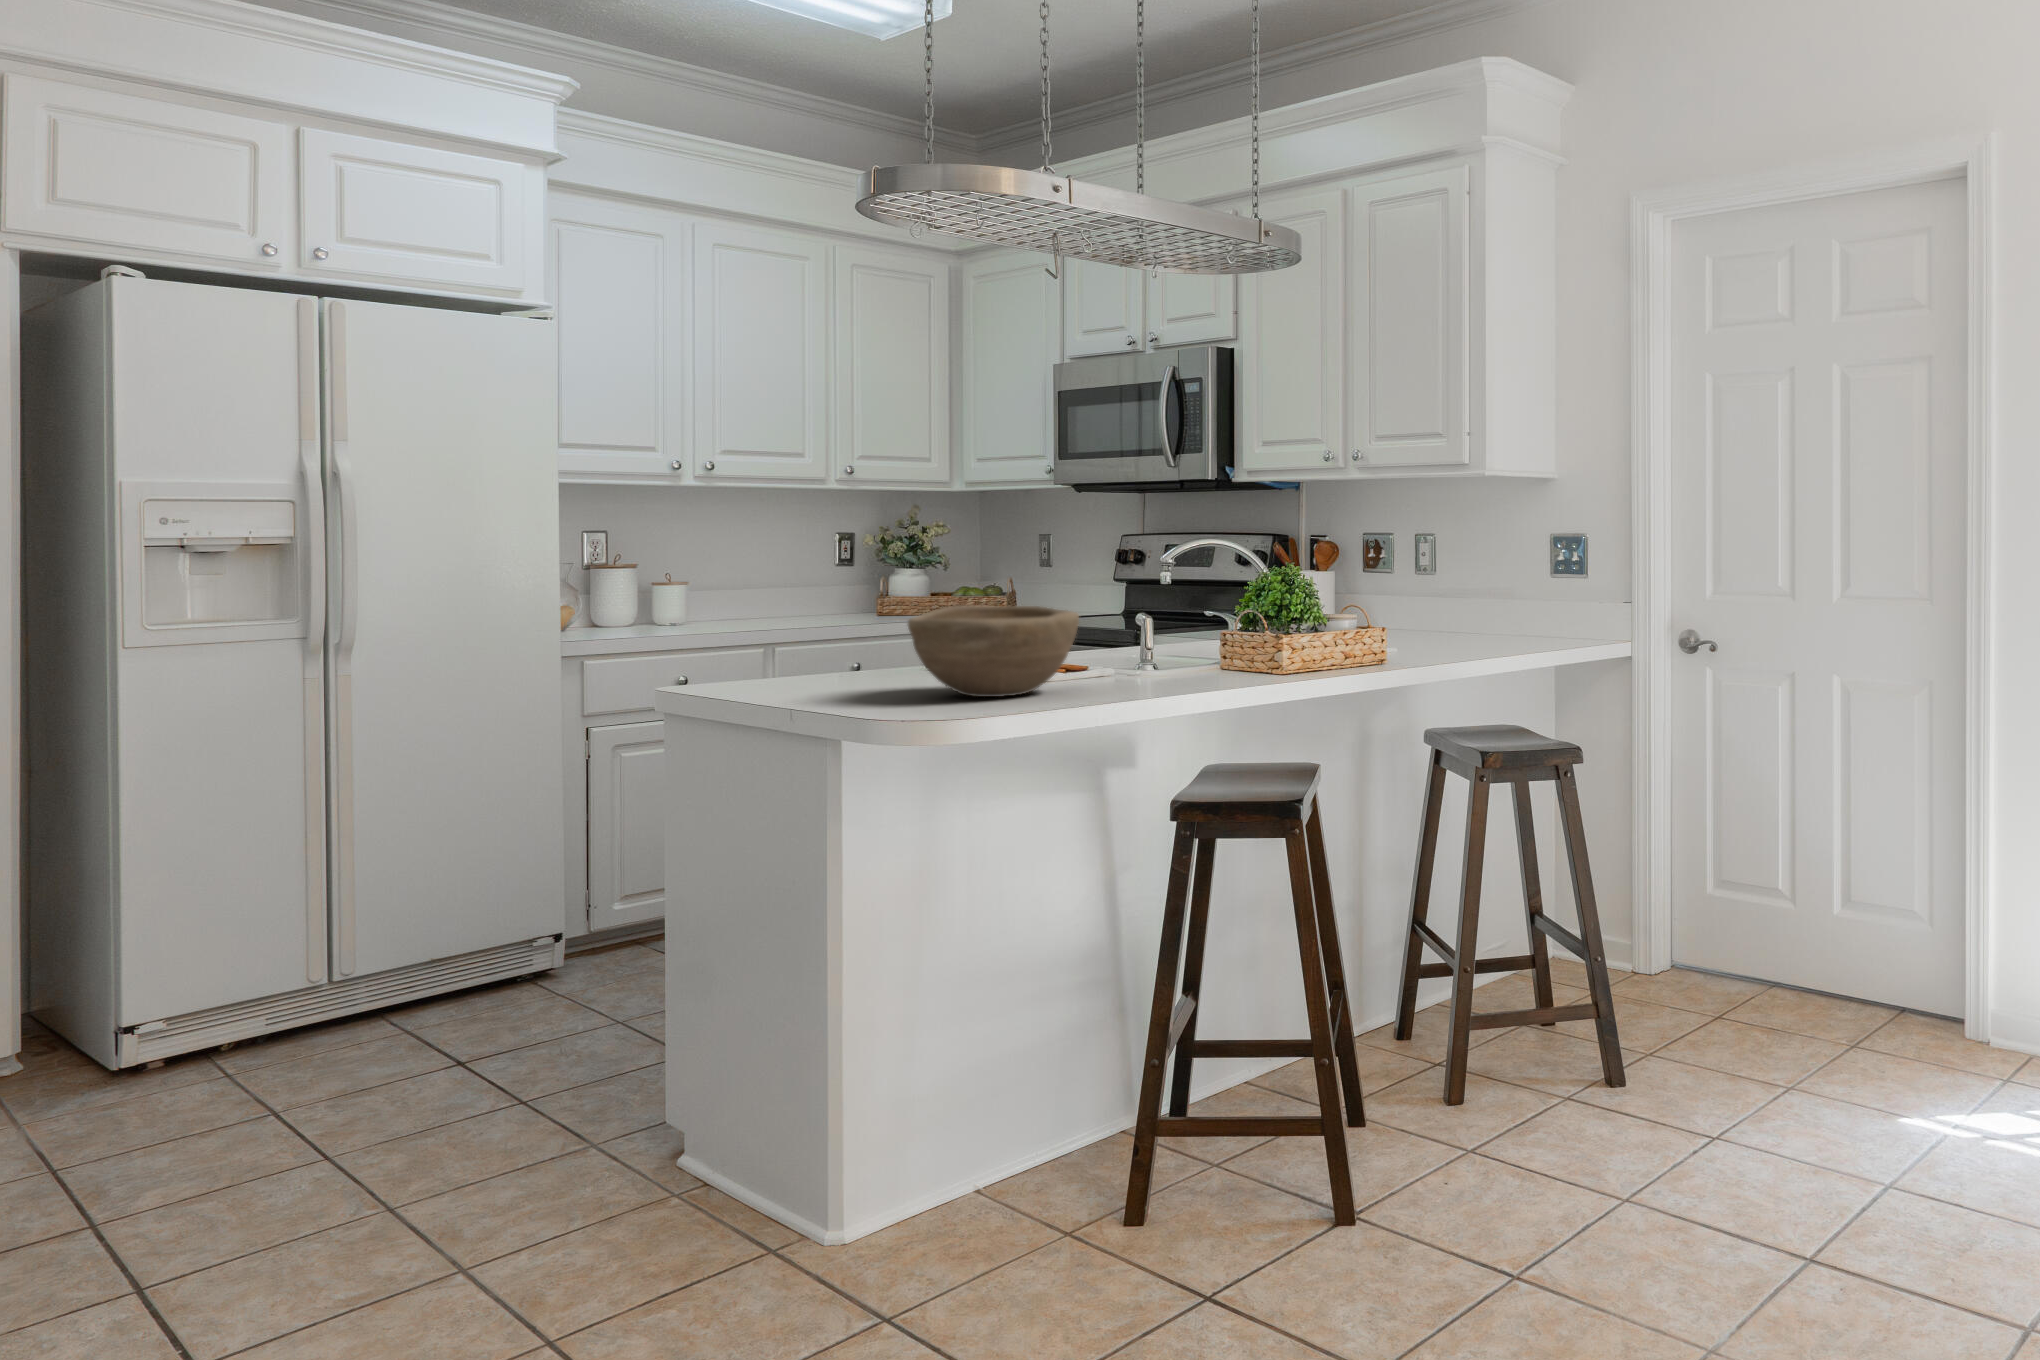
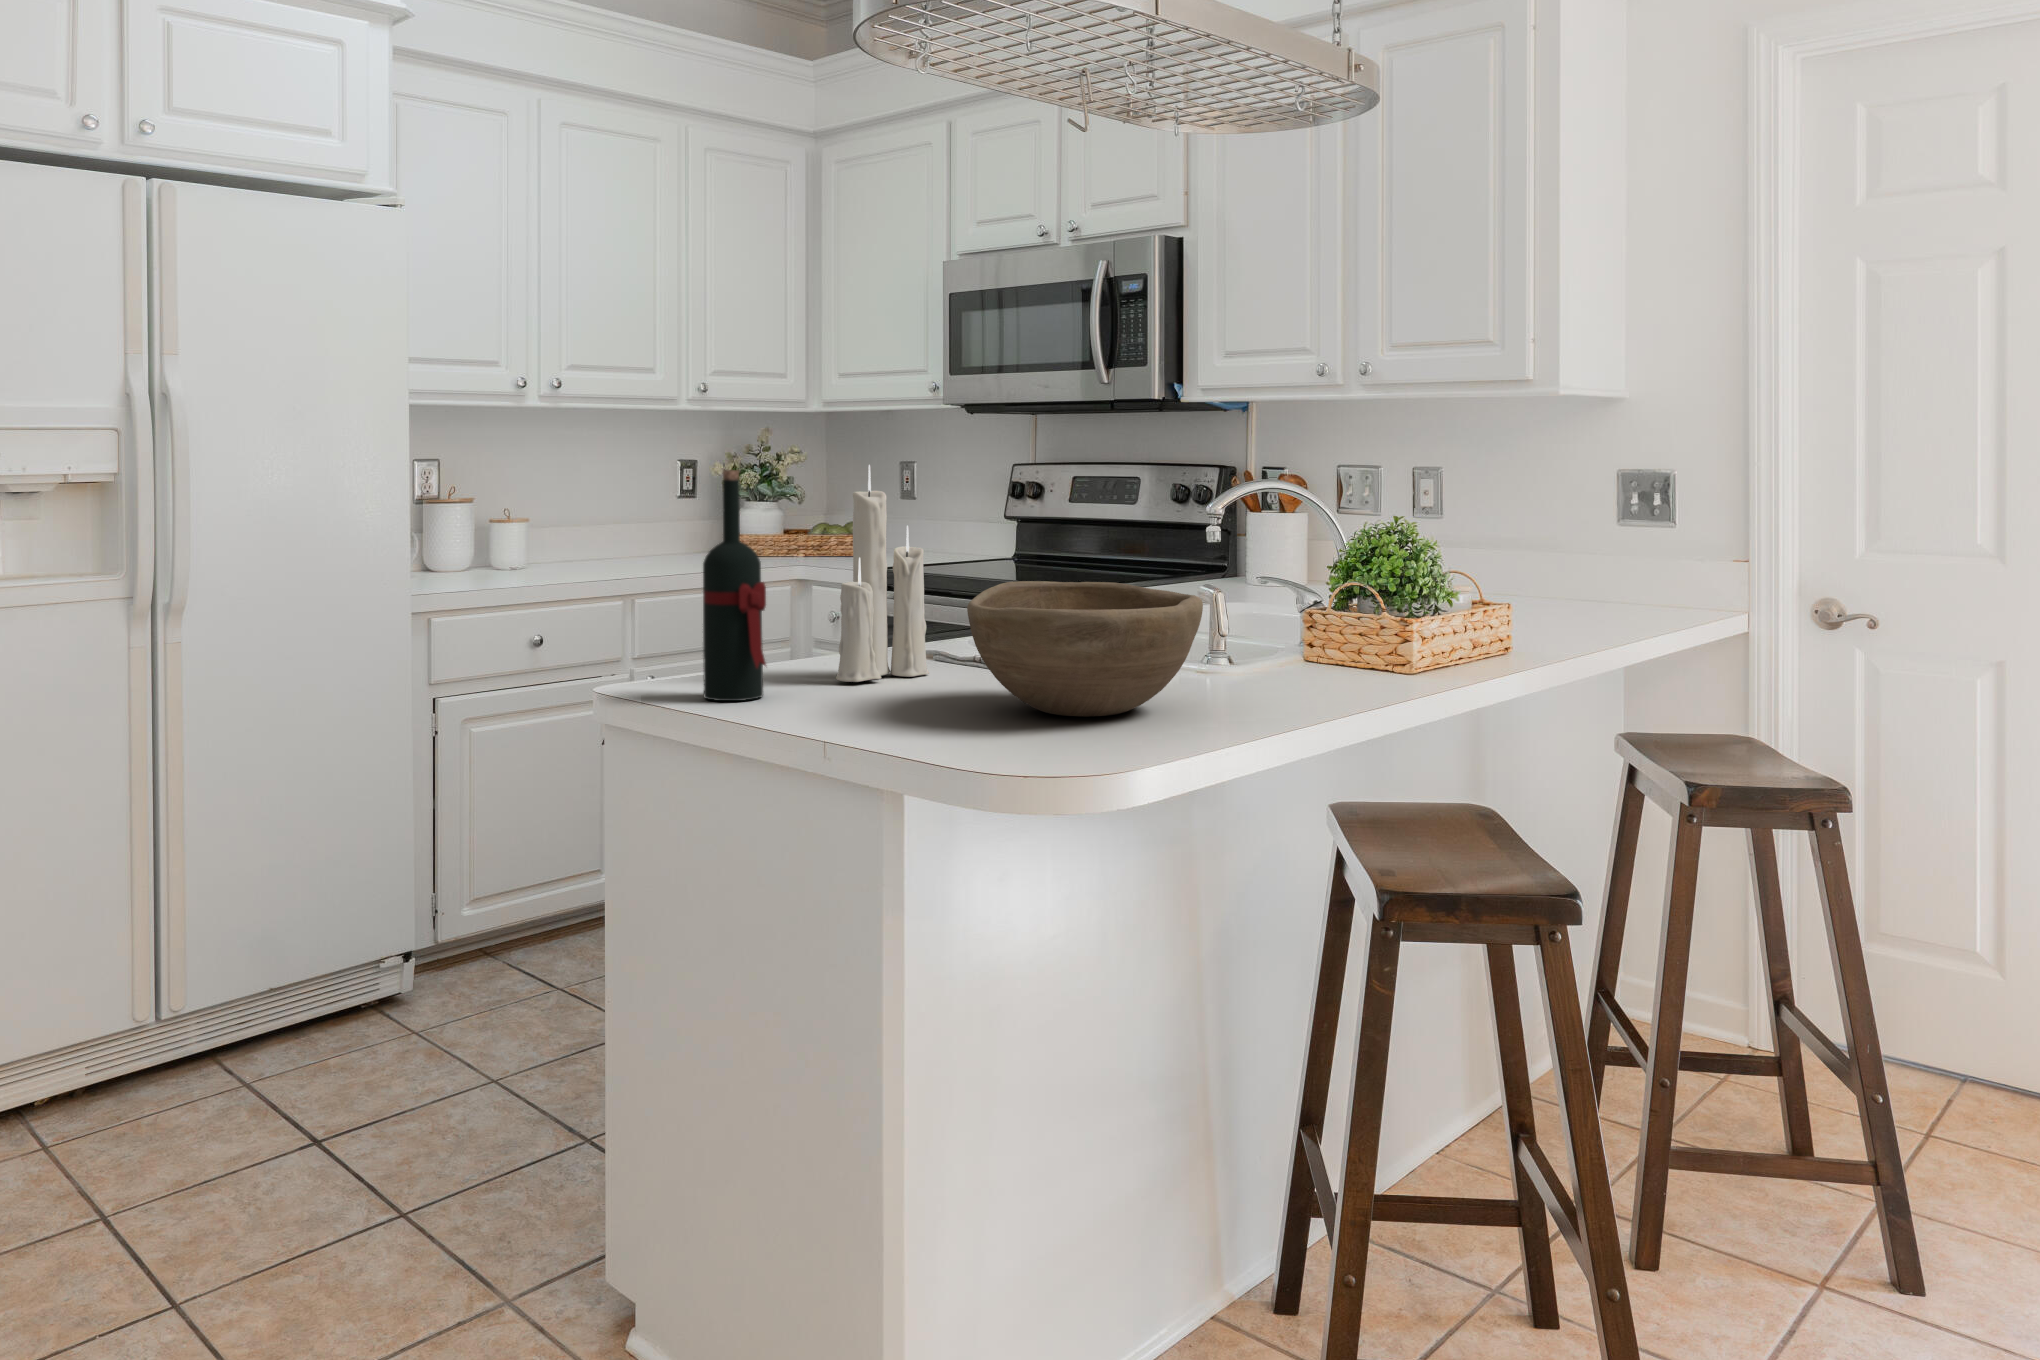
candle: none [842,515,921,683] -> present [836,465,929,682]
wine bottle: none [727,526,776,694] -> present [703,470,766,701]

